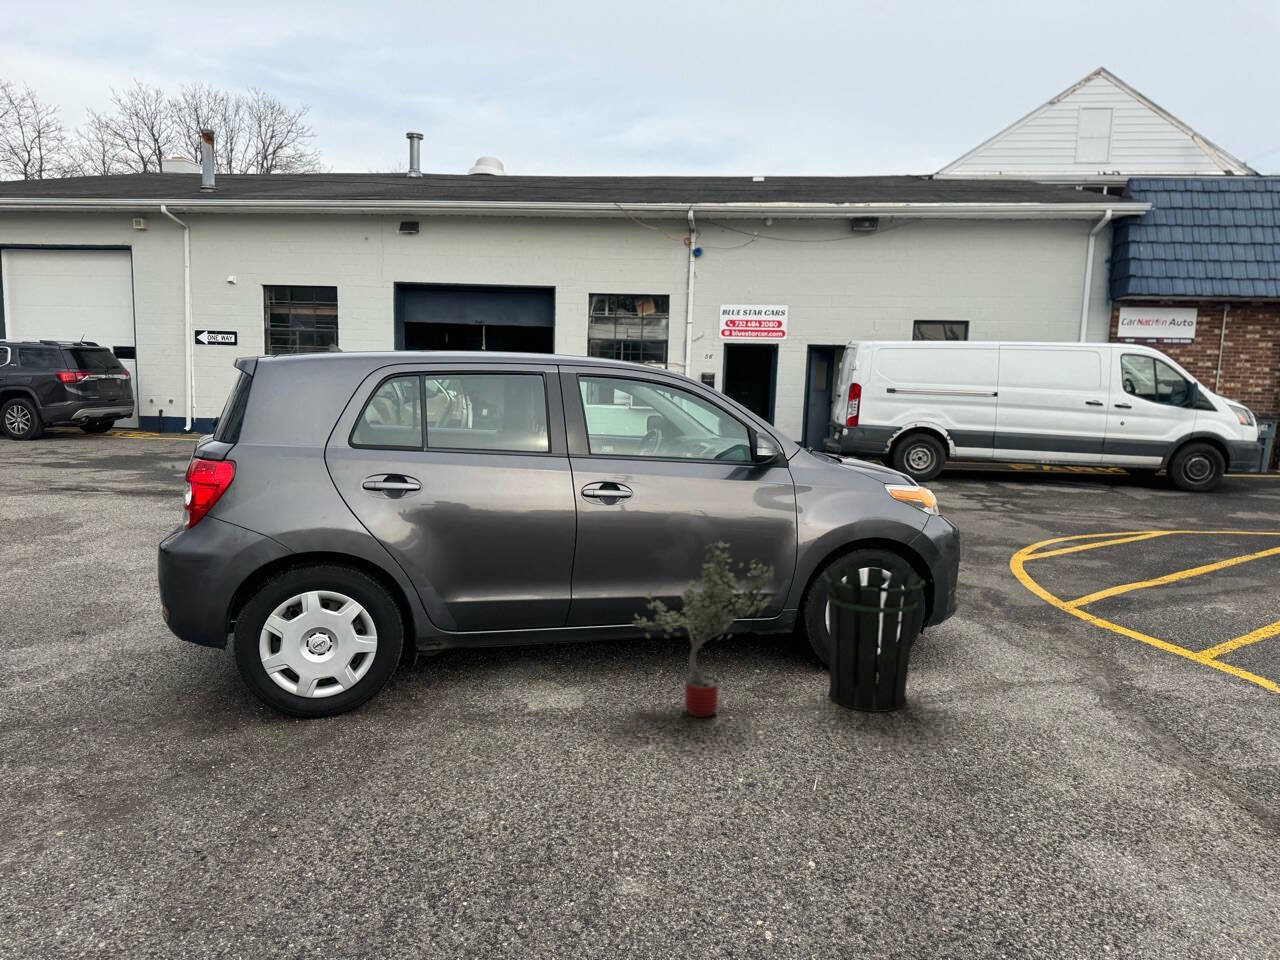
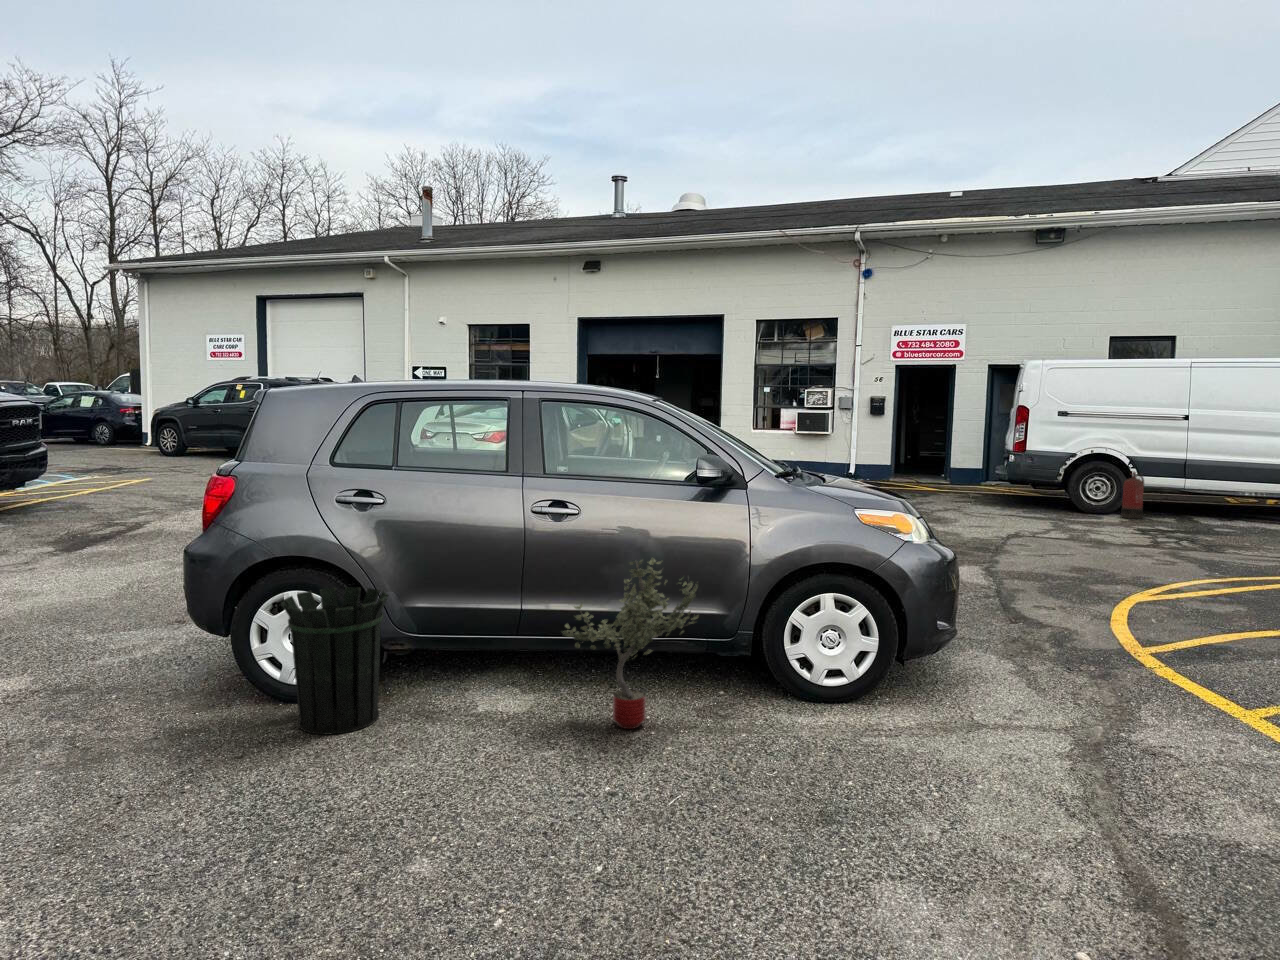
fire extinguisher: none [941,443,960,485] -> present [1121,472,1144,518]
waste bin: present [822,567,925,712] -> present [281,587,388,735]

